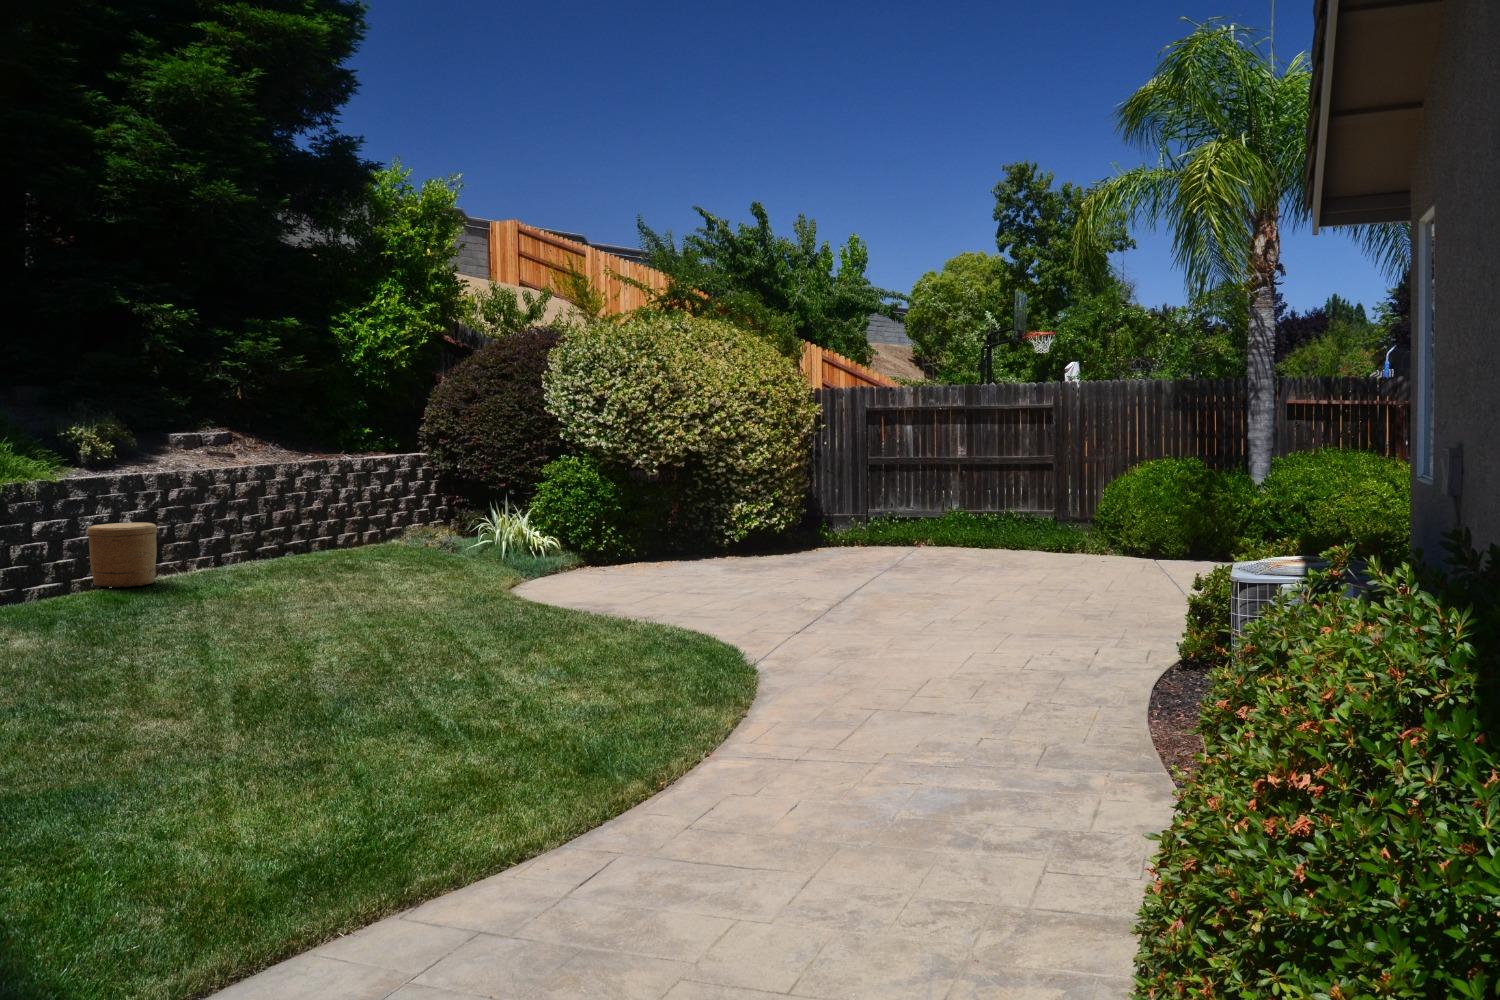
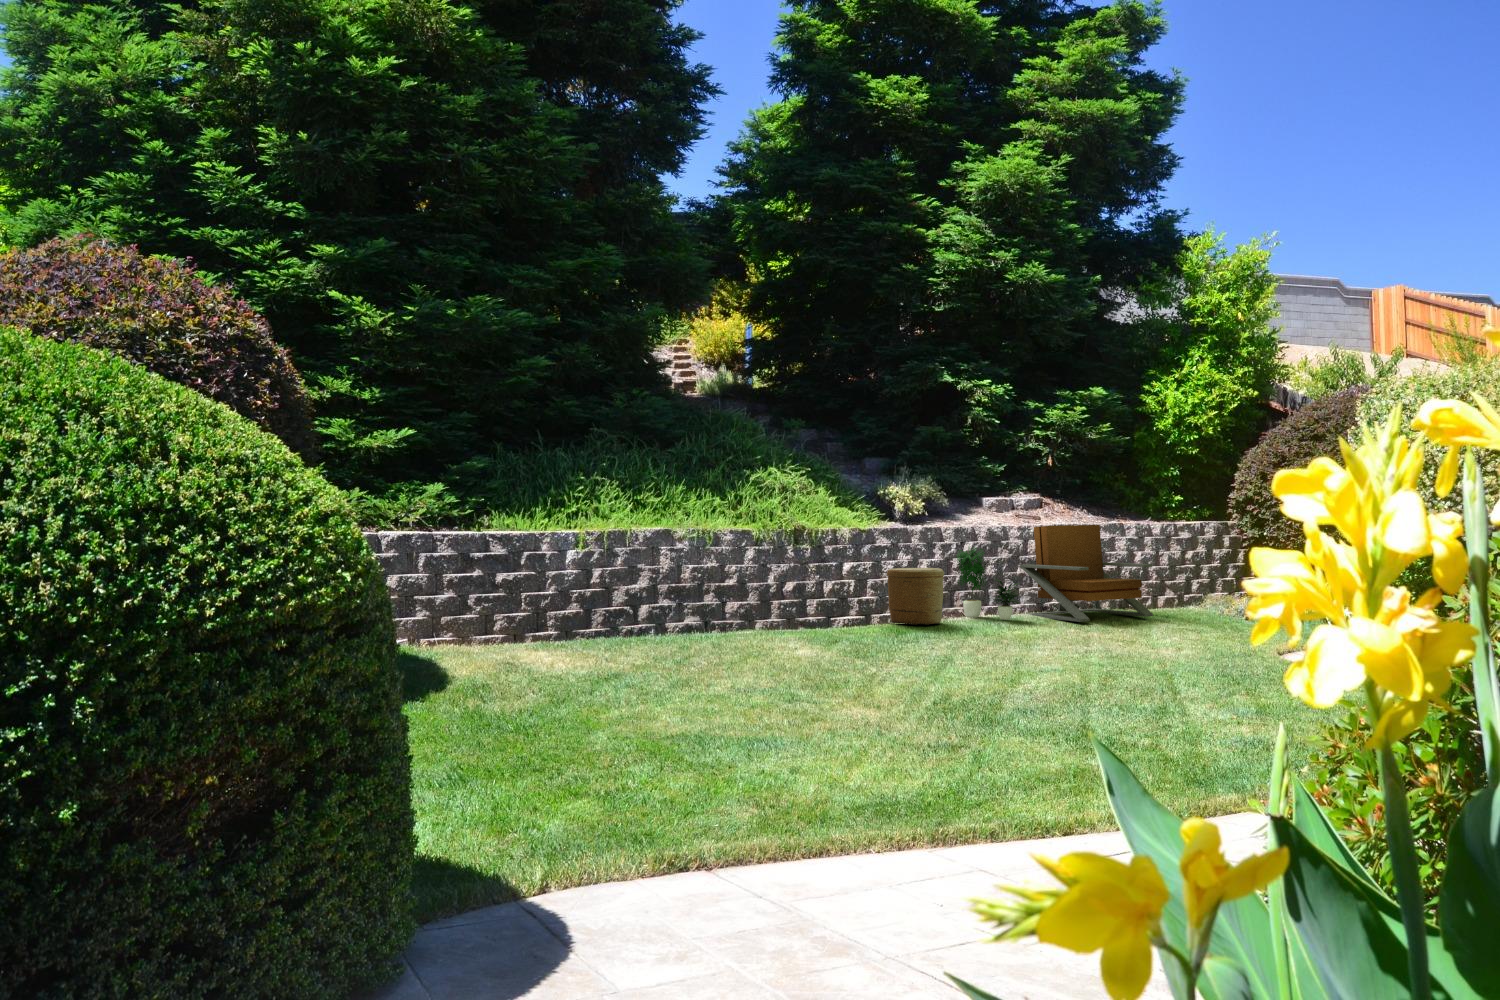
lounge chair: none [230,466,367,568] -> present [1020,525,1153,622]
potted plant: none [162,492,240,572] -> present [957,547,1020,620]

